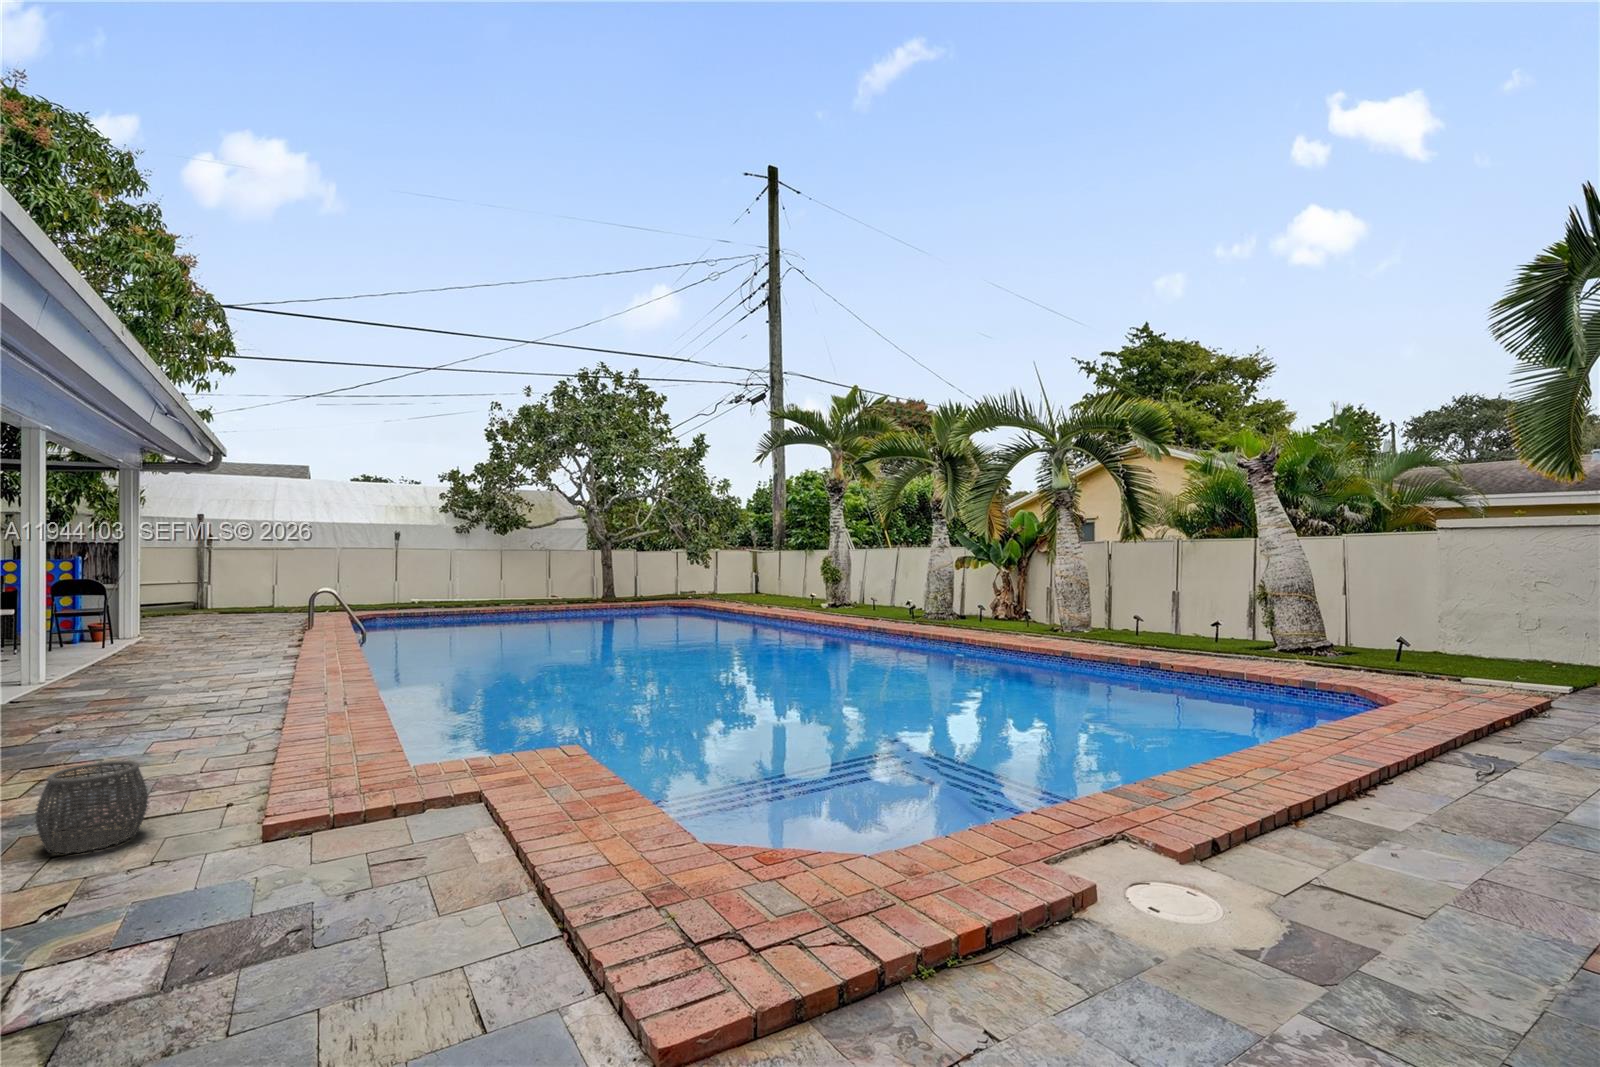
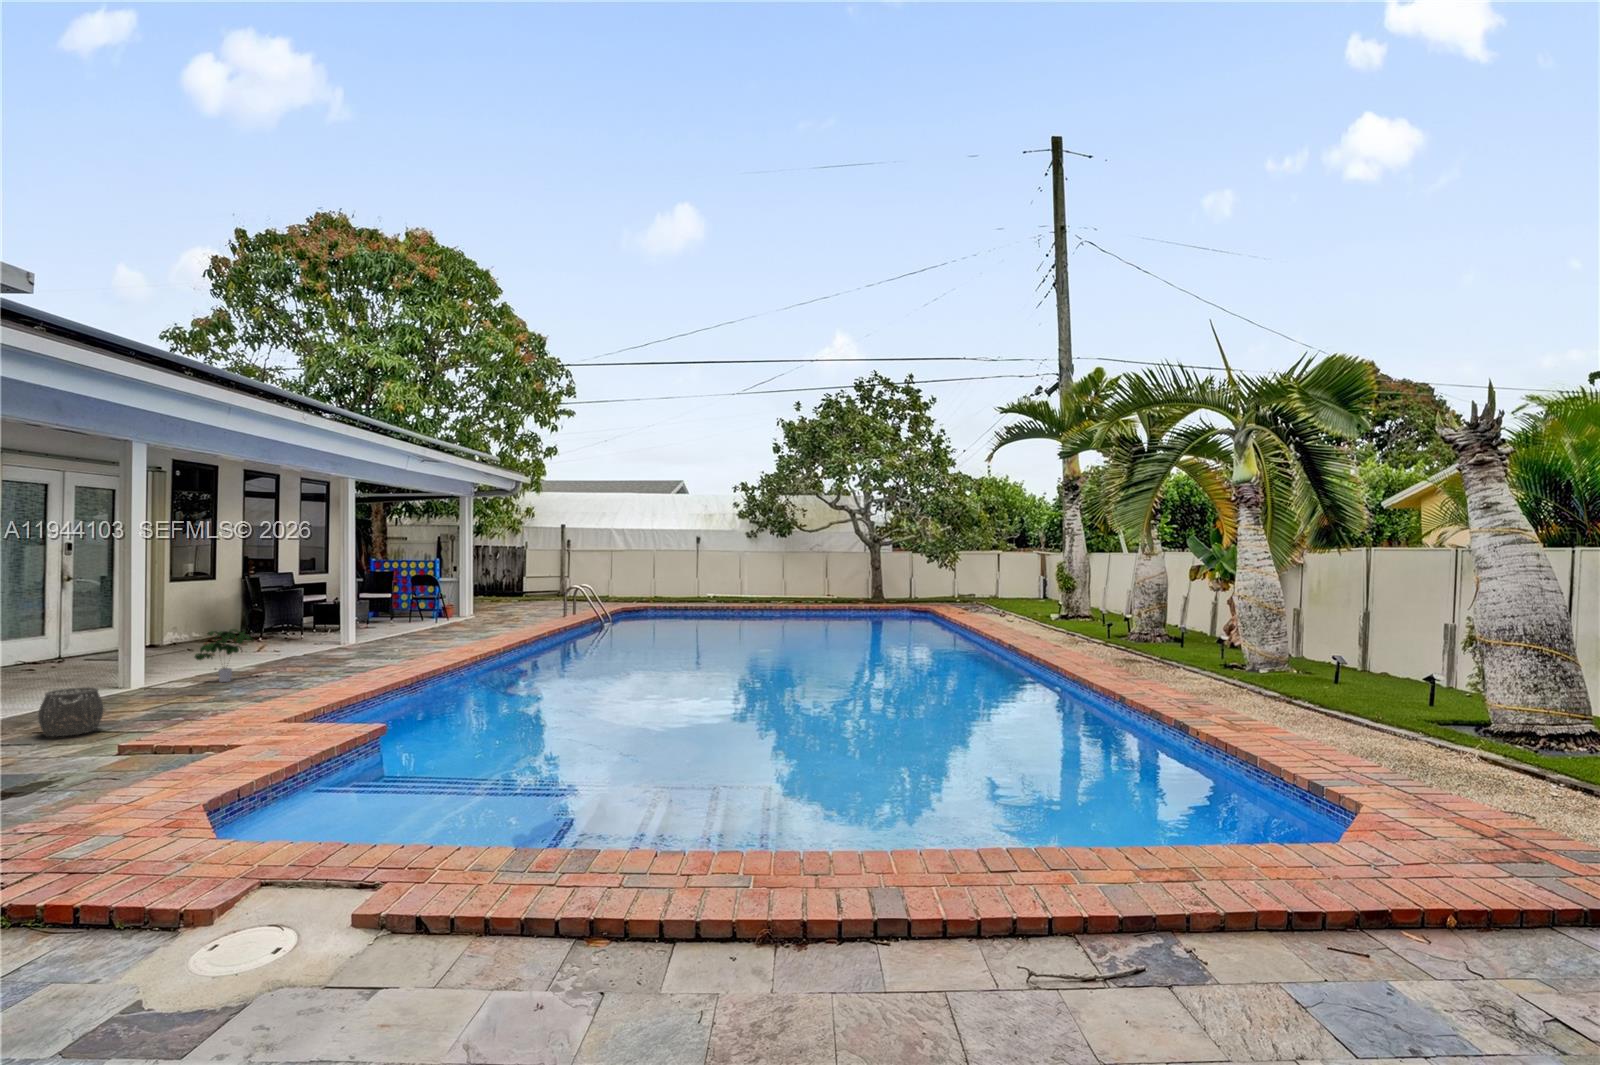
potted plant: none [55,661,142,746] -> present [195,629,253,682]

